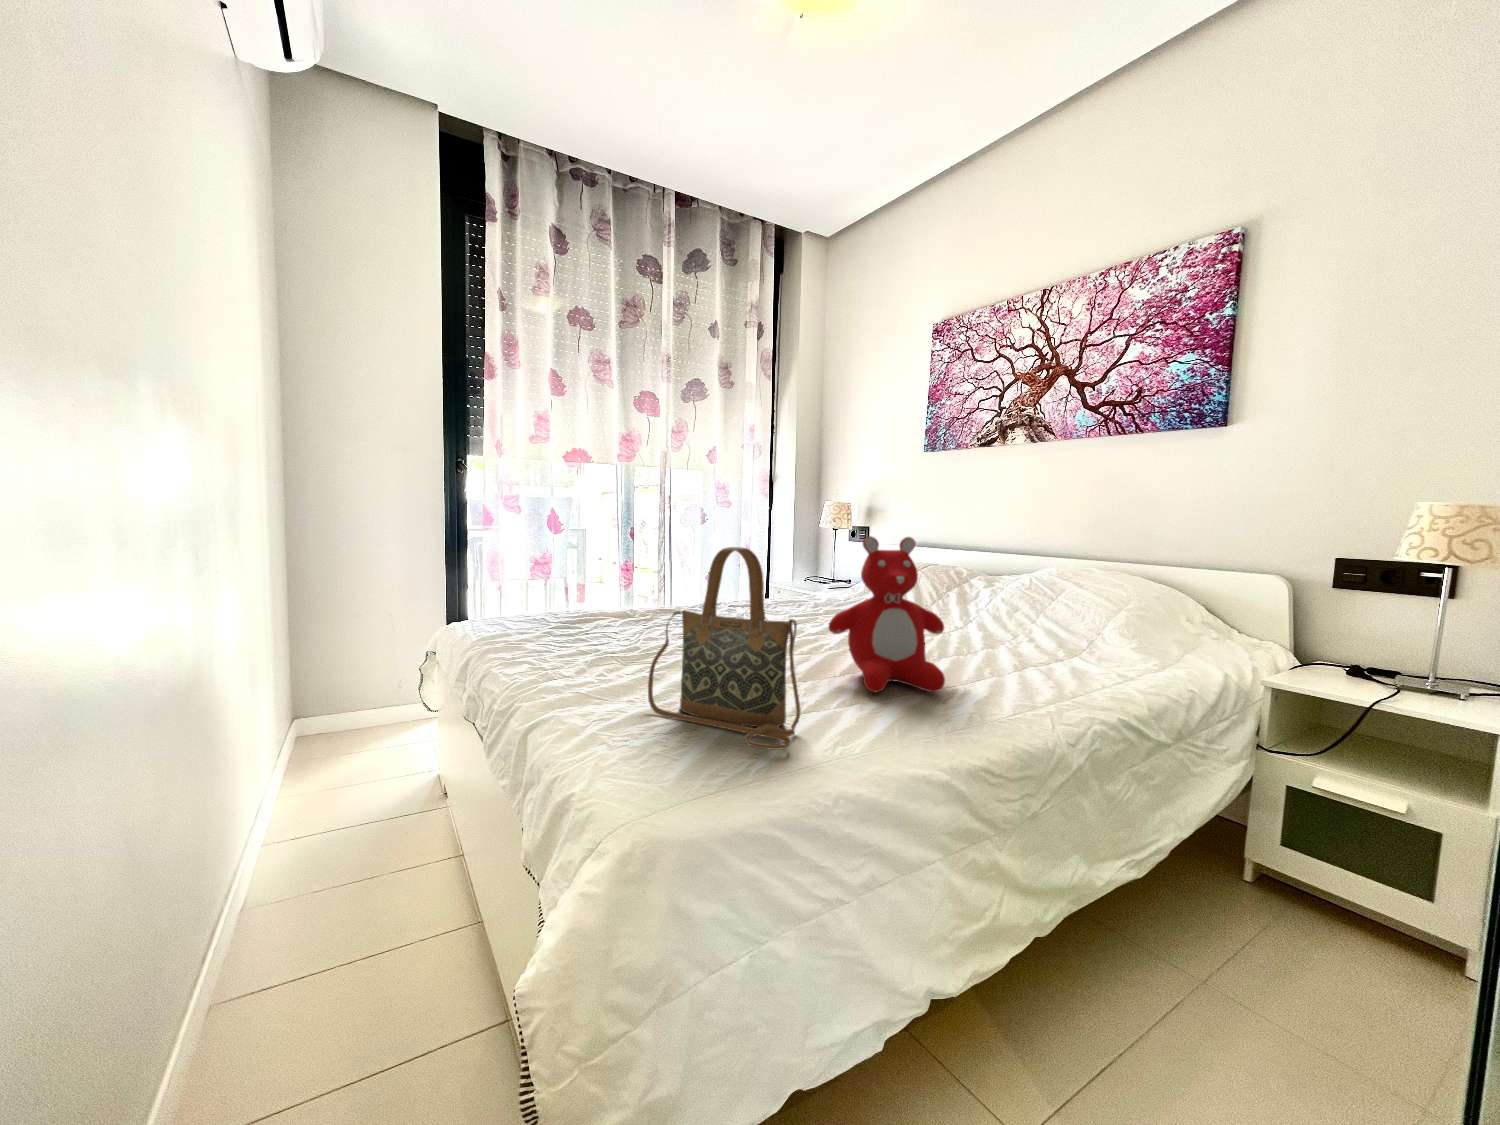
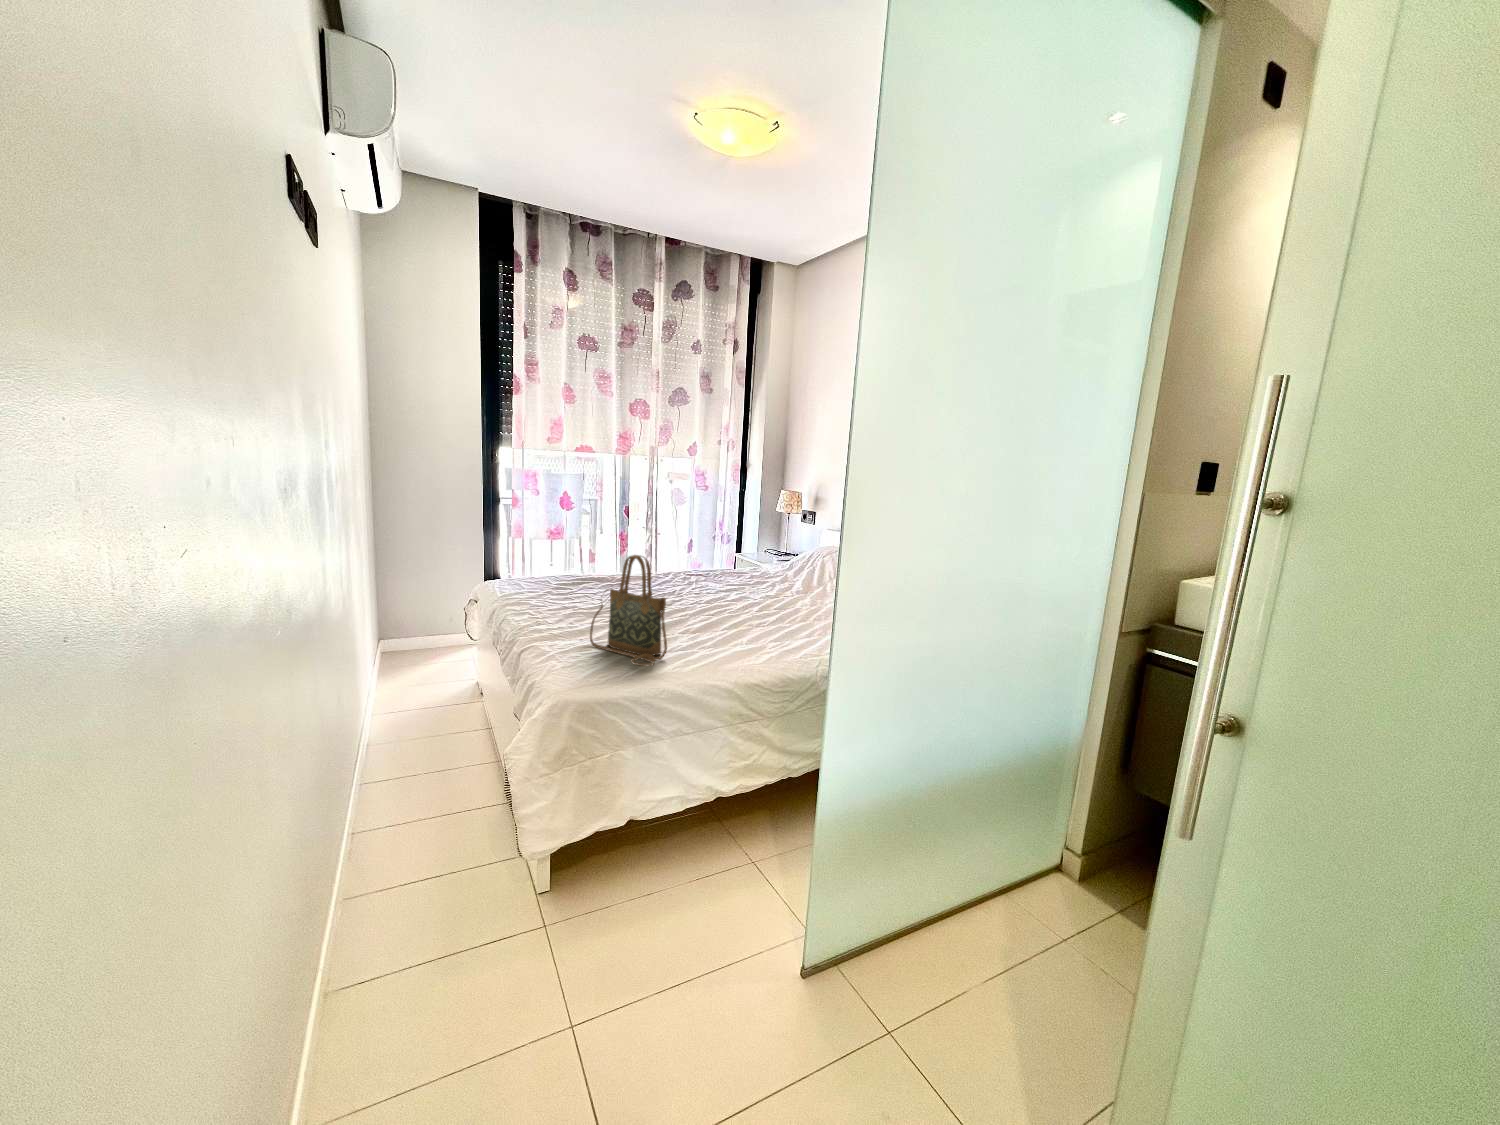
teddy bear: present [829,536,945,692] -> none [710,544,784,641]

